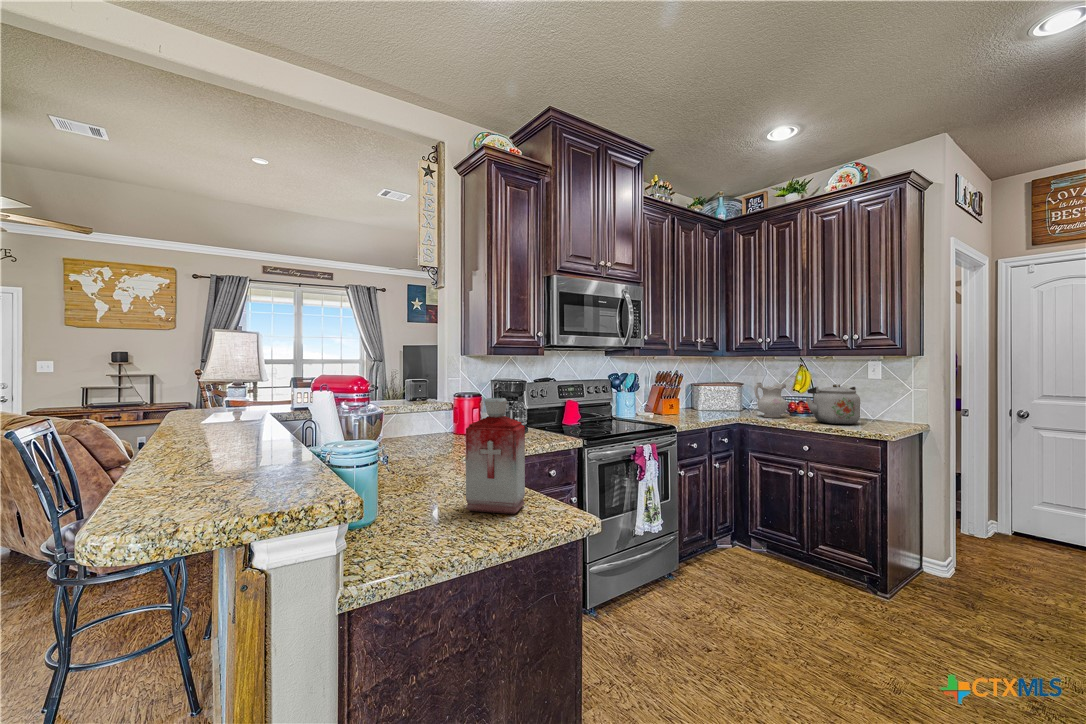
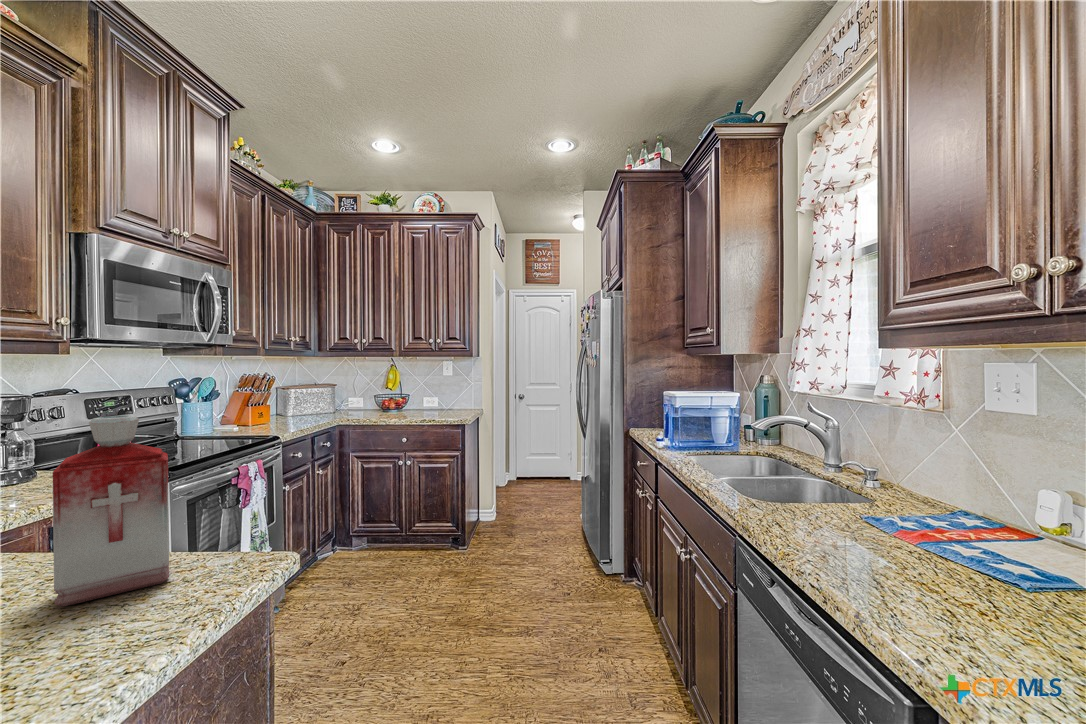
ceramic pitcher: present [754,383,788,418] -> none [352,382,382,416]
kettle: present [806,384,860,424] -> none [400,380,442,415]

